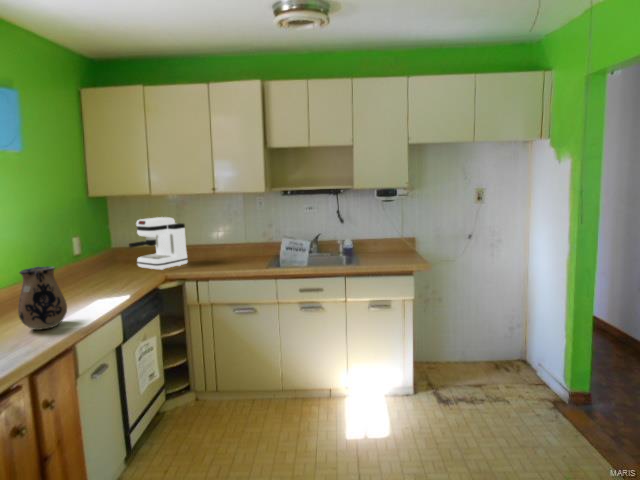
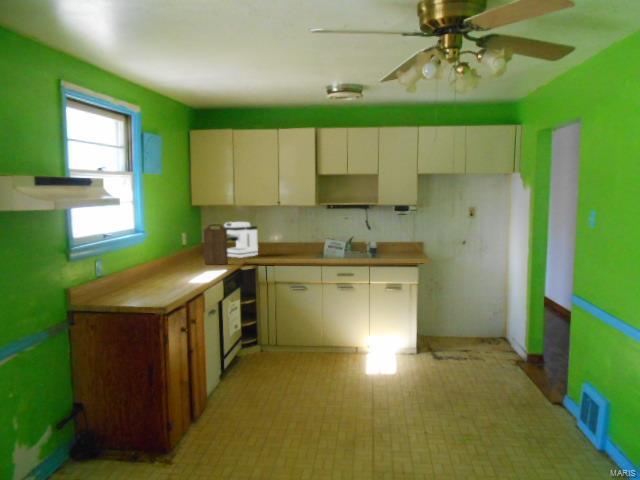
cutting board: none [95,224,136,285] -> present [203,224,228,264]
ceramic pitcher: present [18,267,67,330] -> none [174,245,199,282]

